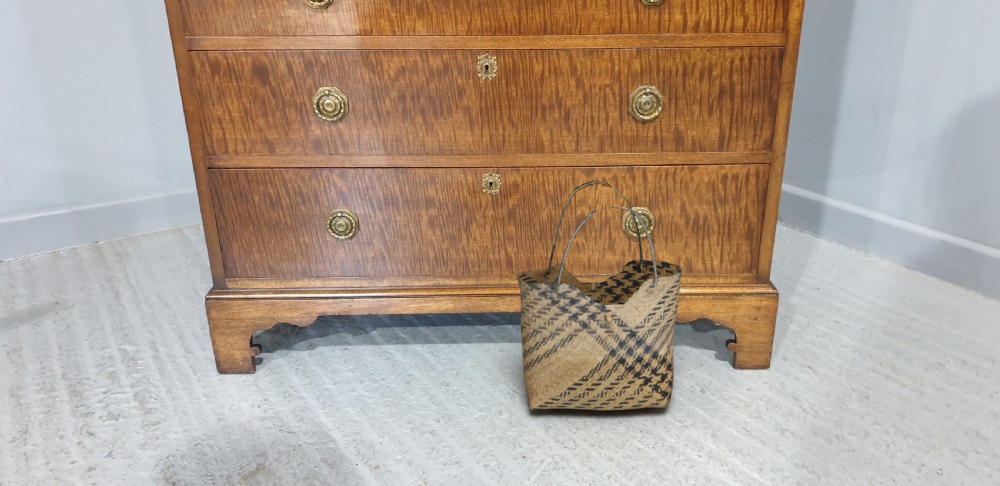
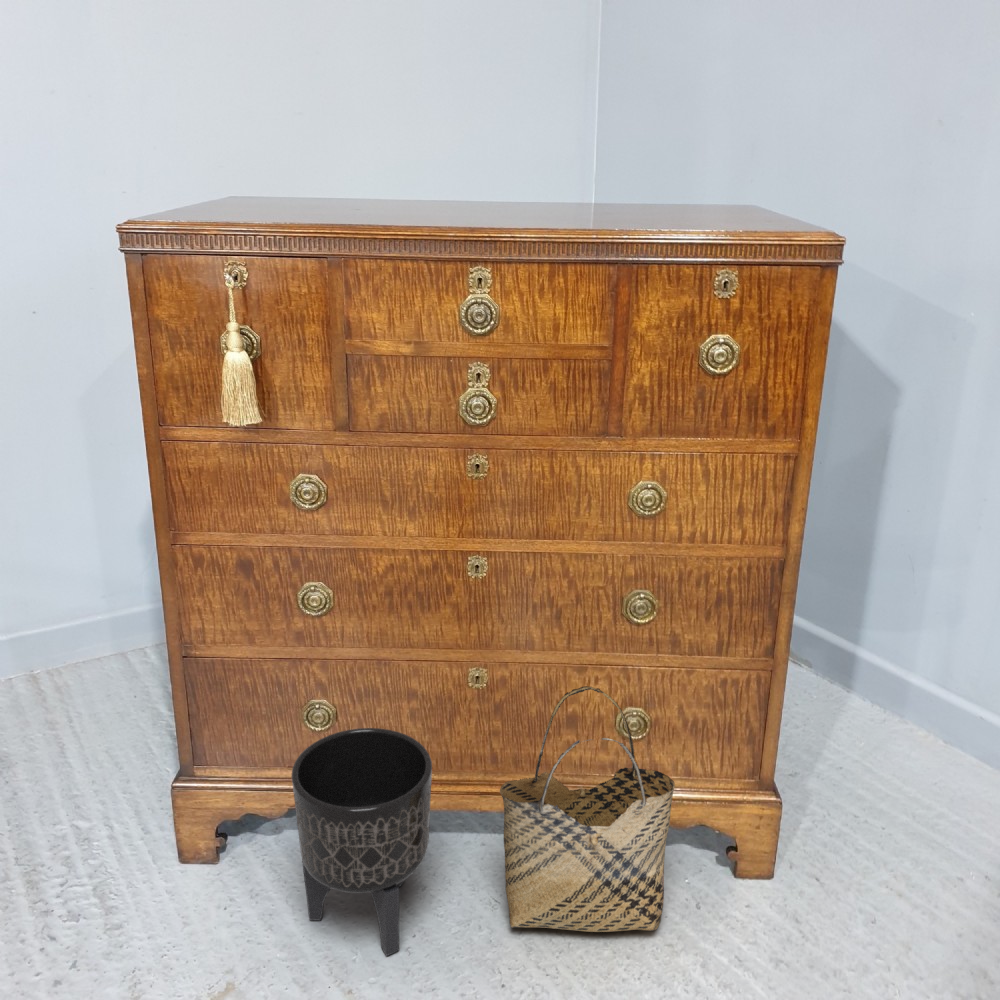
planter: none [314,231,450,437] -> present [292,728,432,956]

